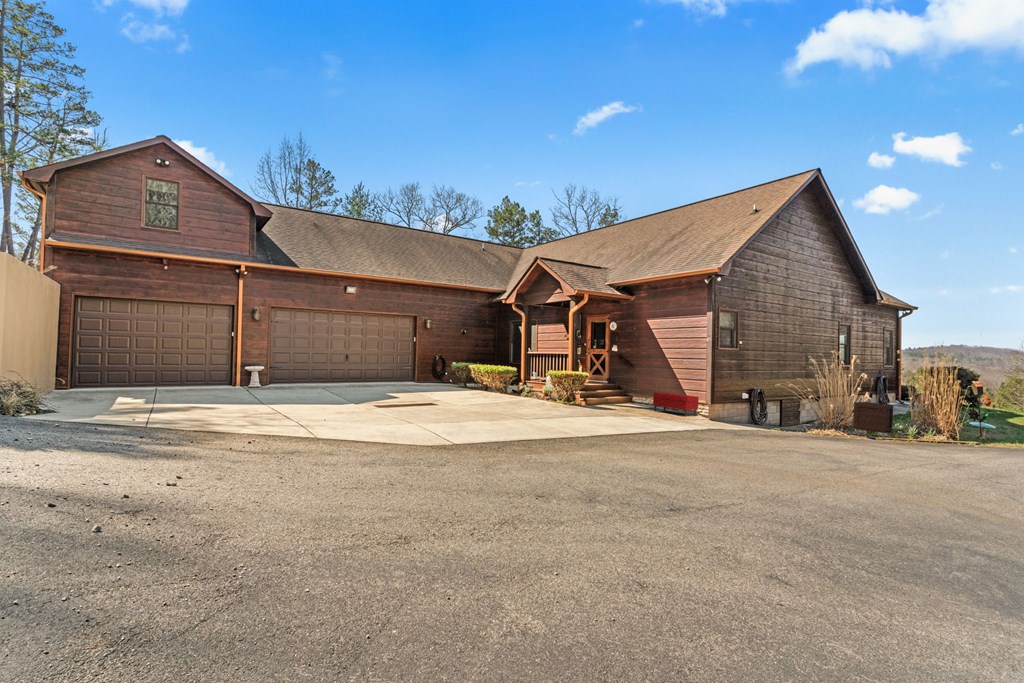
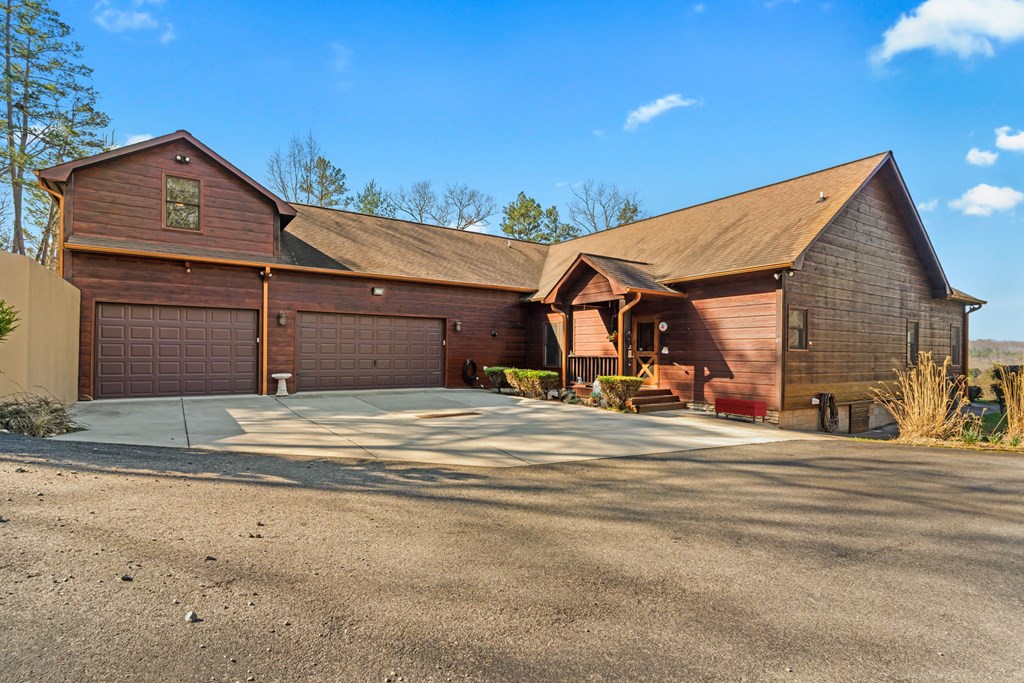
wooden crate: present [853,402,893,432] -> none [943,405,988,439]

